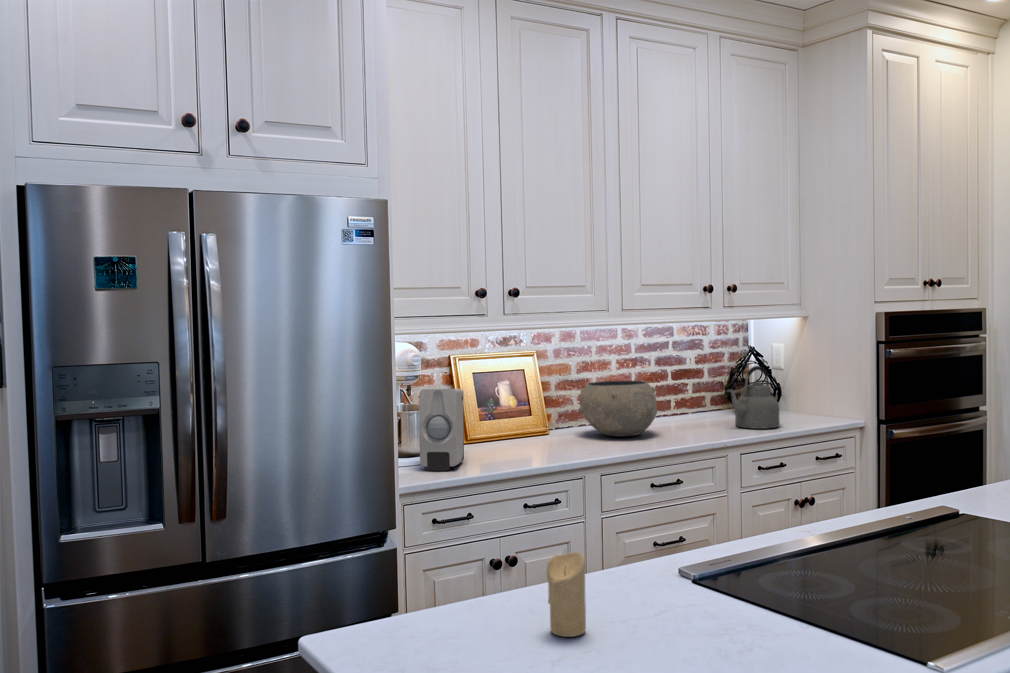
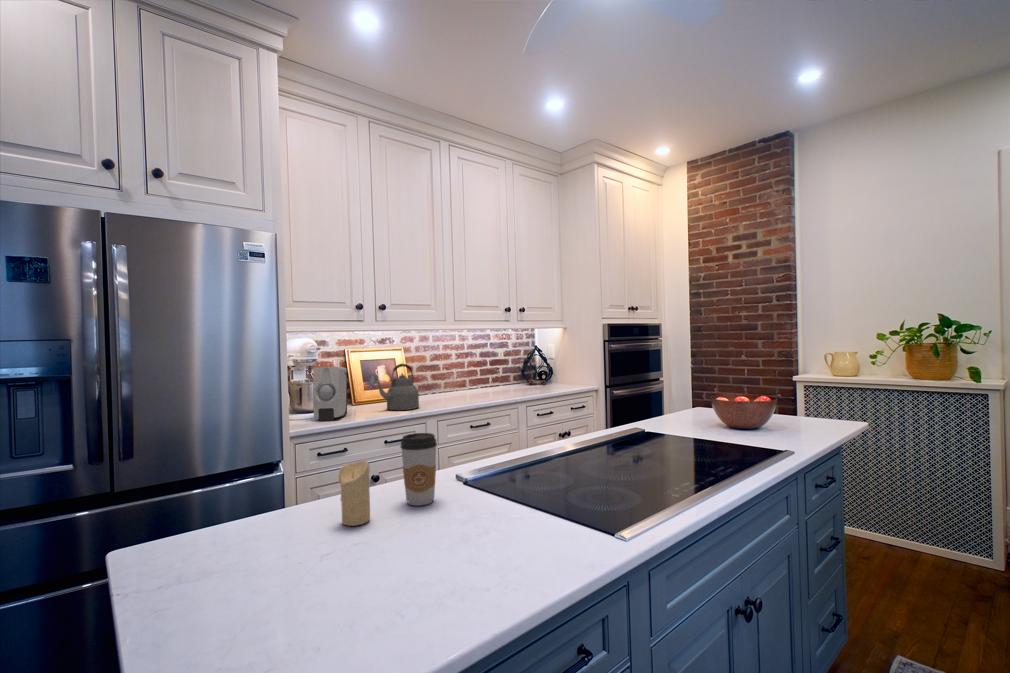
kettle: present [727,366,780,429] -> present [374,364,419,410]
ceramic bowl: present [579,380,657,436] -> none [428,364,477,398]
coffee cup: none [616,515,666,615] -> present [400,433,437,506]

